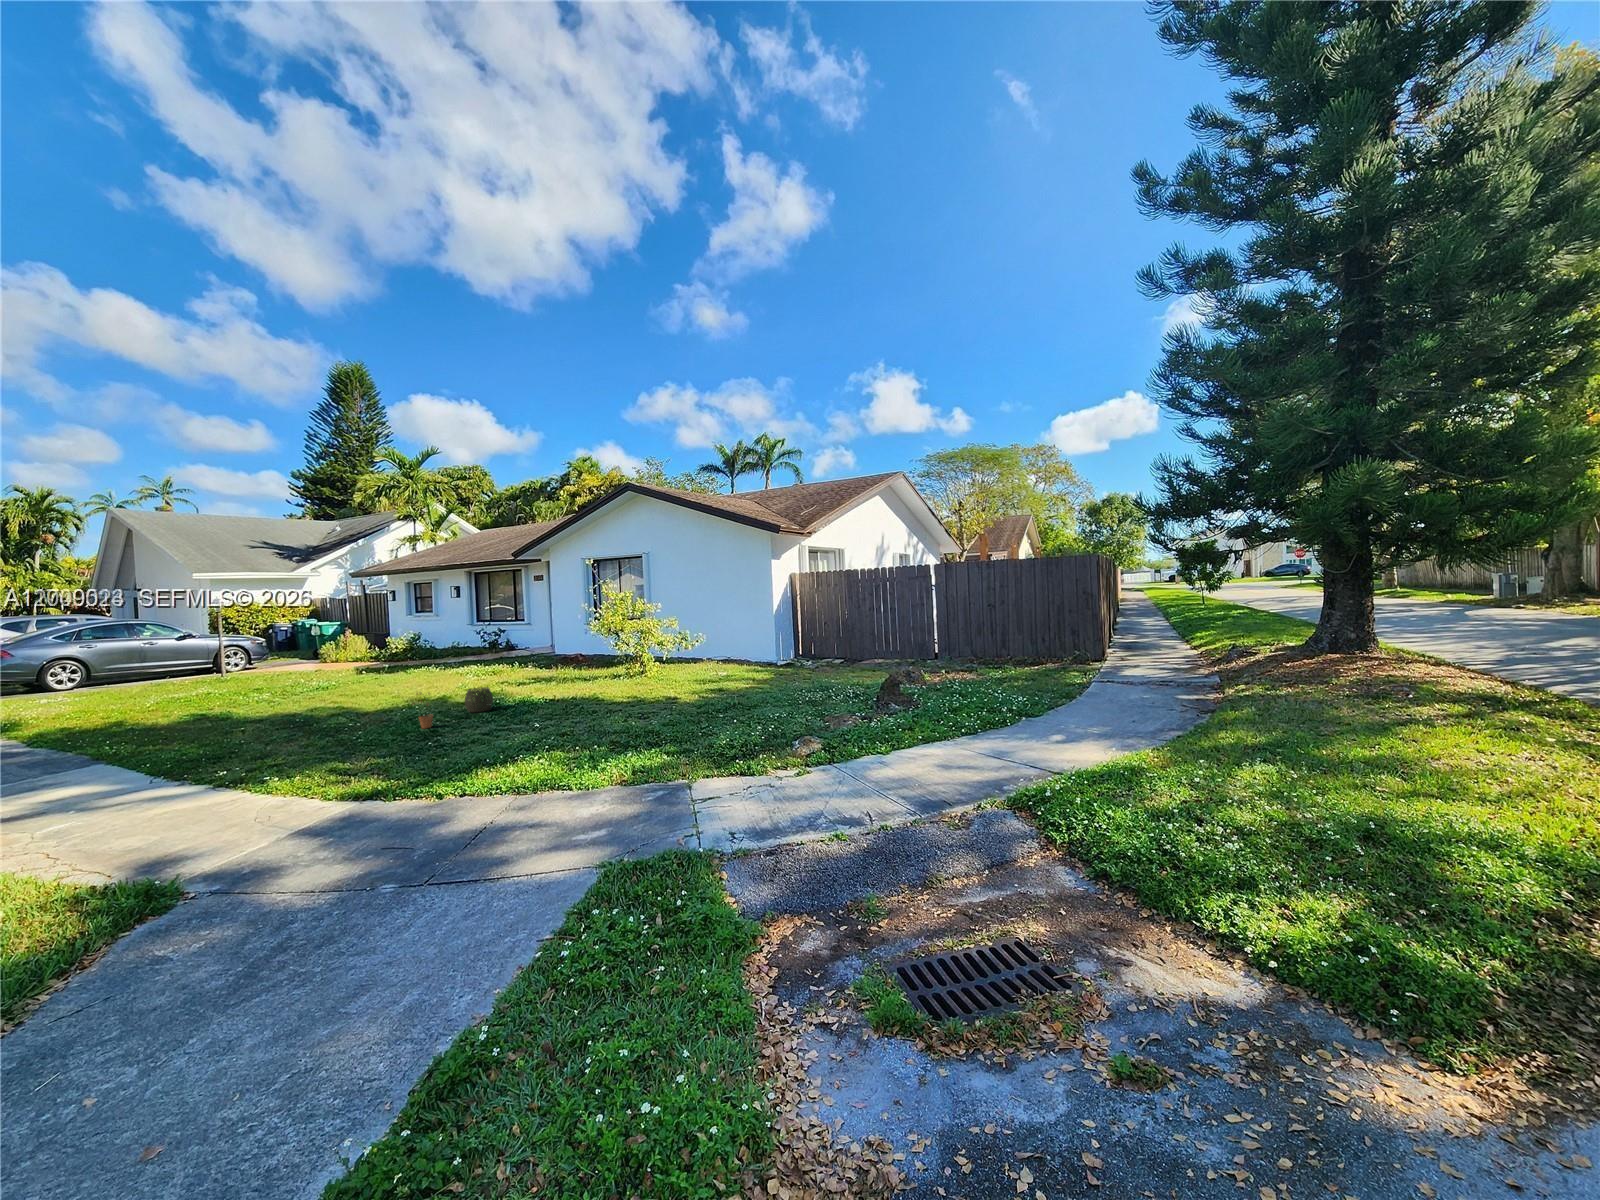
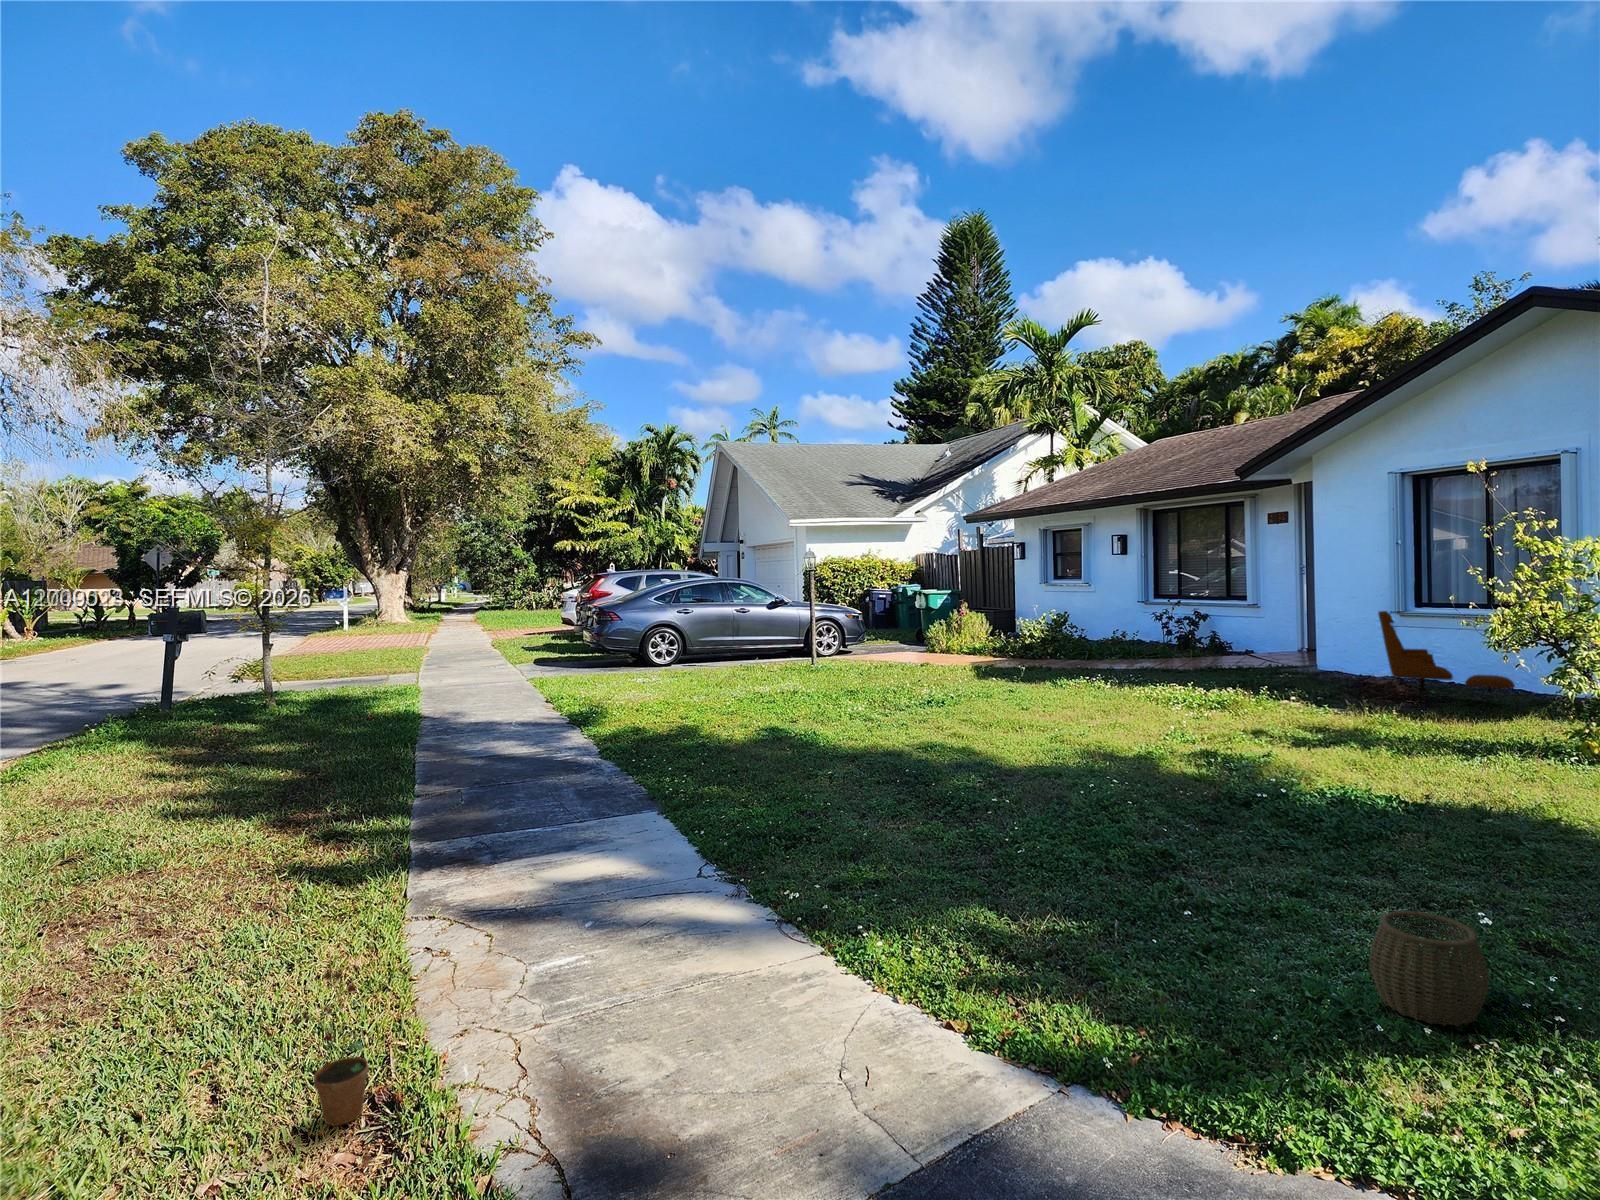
lounge chair: none [554,617,603,653] -> present [1378,611,1515,705]
potted plant: present [413,693,433,729] -> present [293,967,369,1126]

